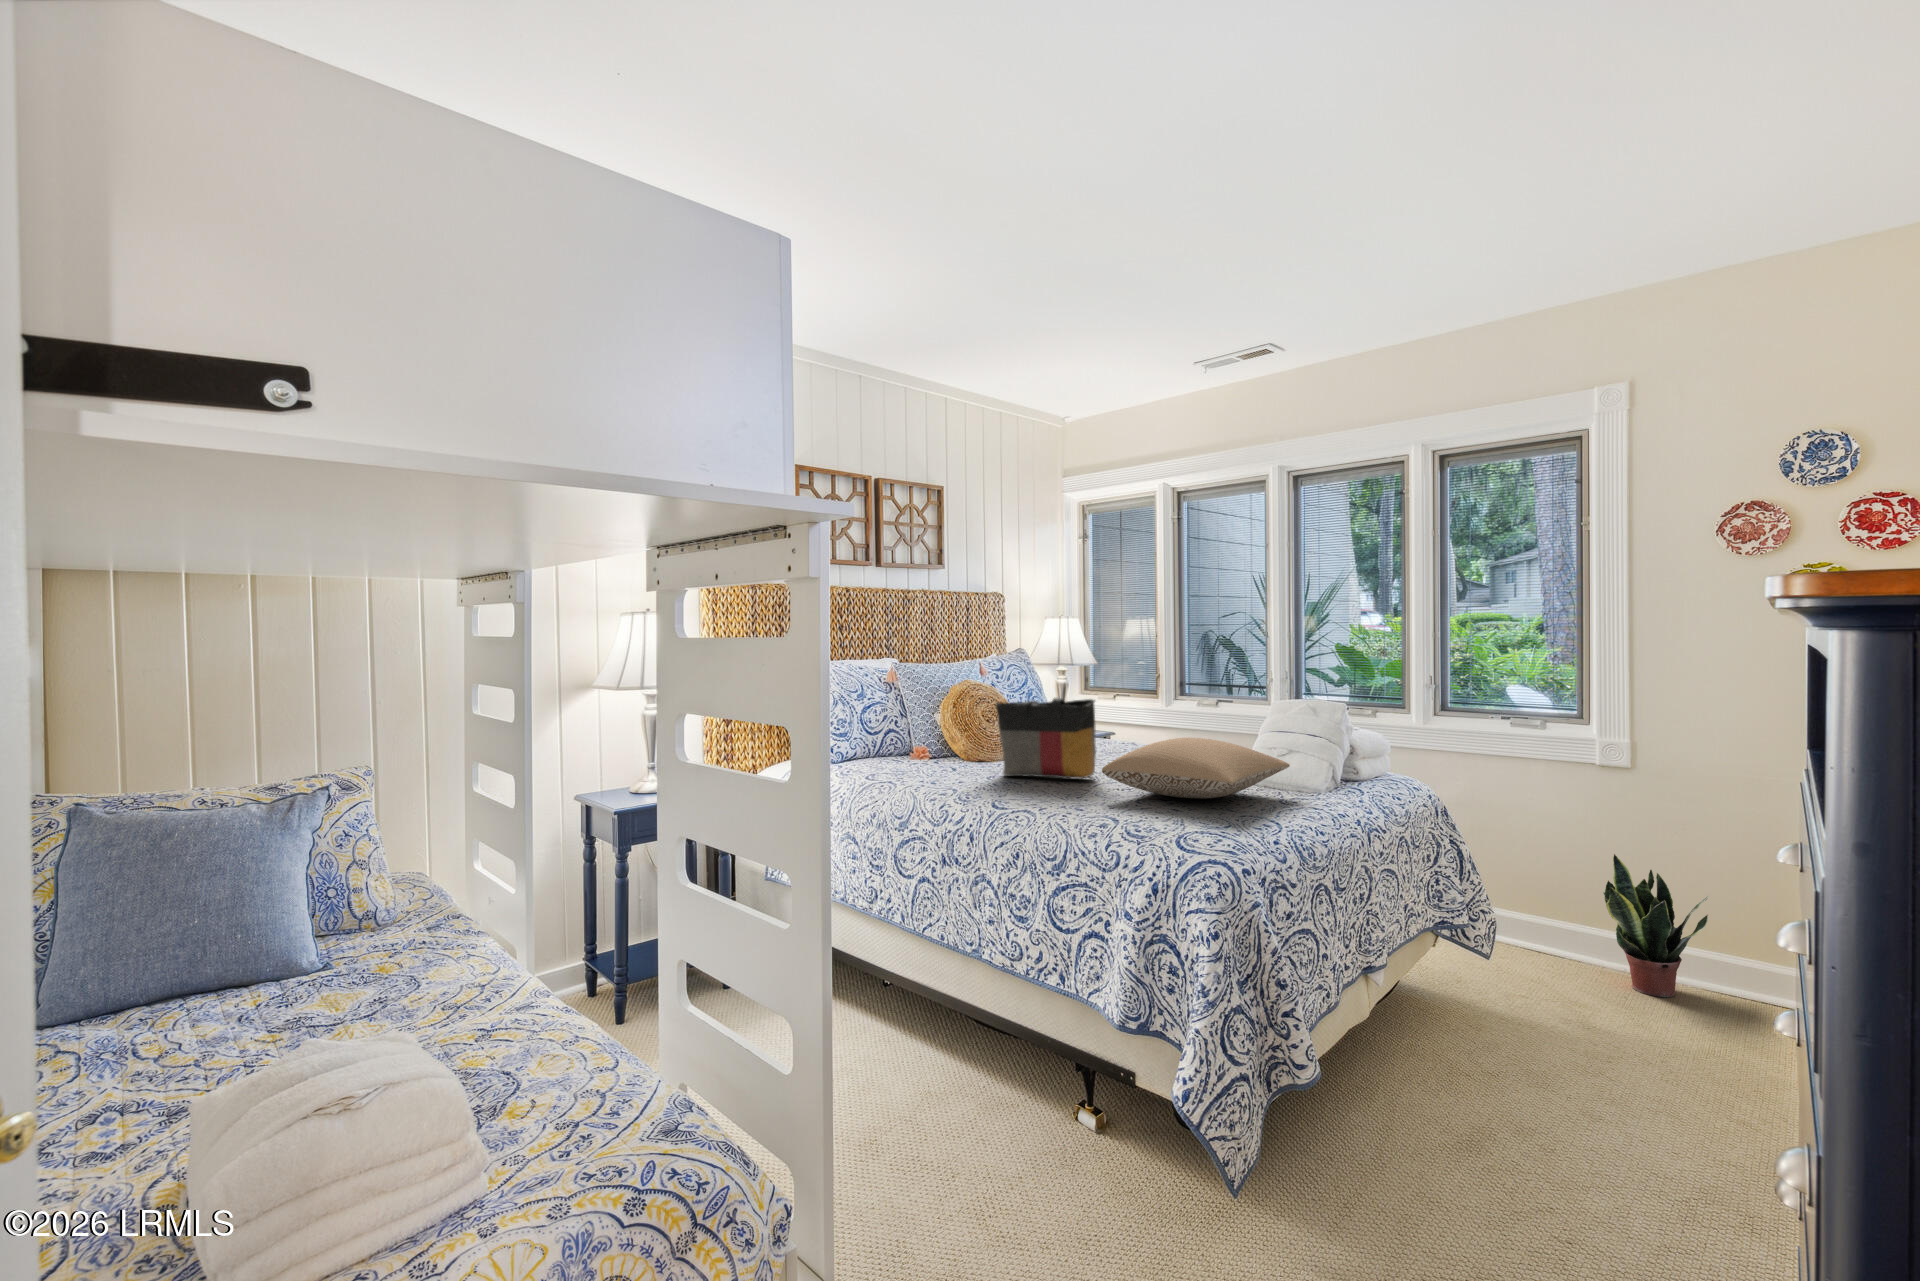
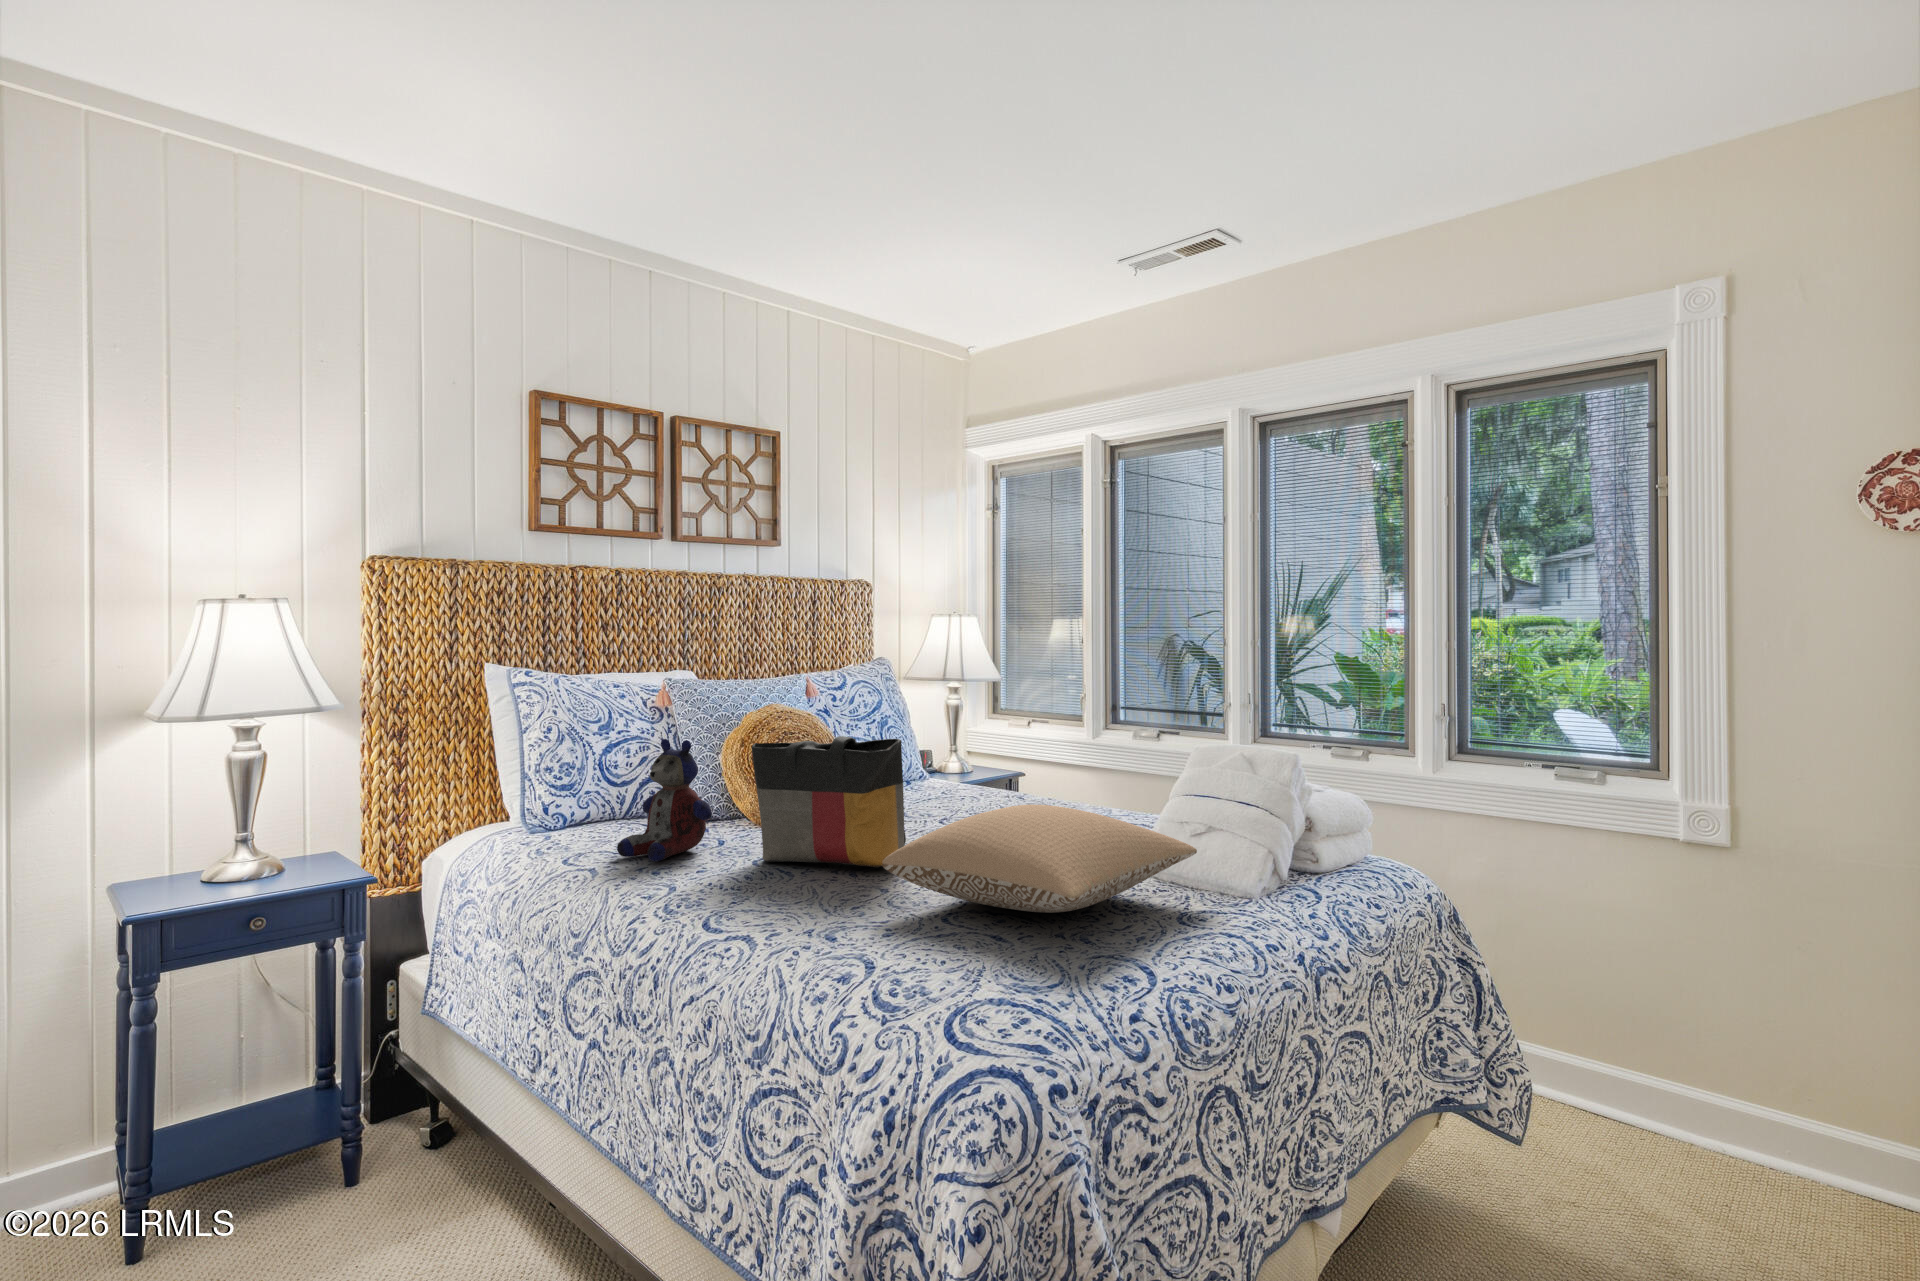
stuffed bear: none [909,700,968,776] -> present [617,739,712,861]
potted plant: present [1603,854,1708,997] -> none [1695,968,1858,1194]

